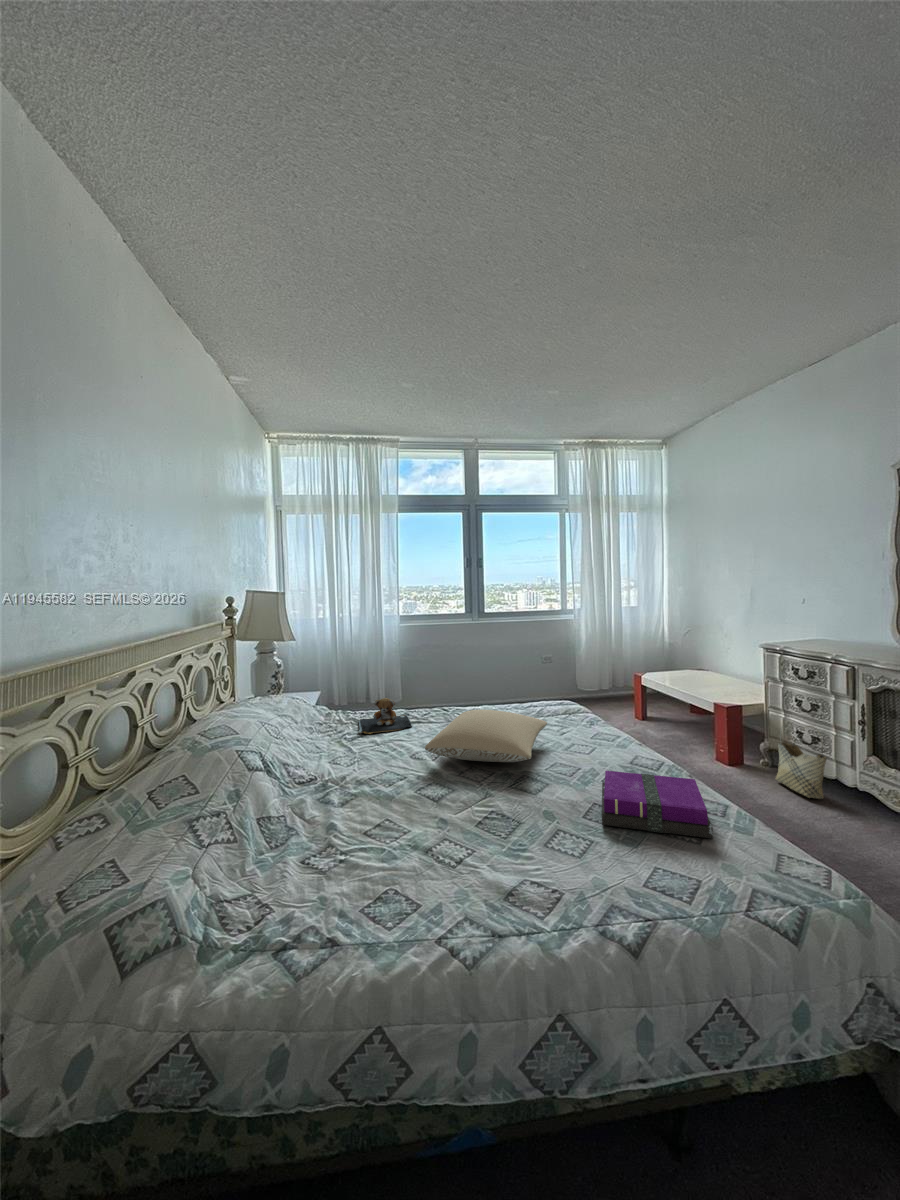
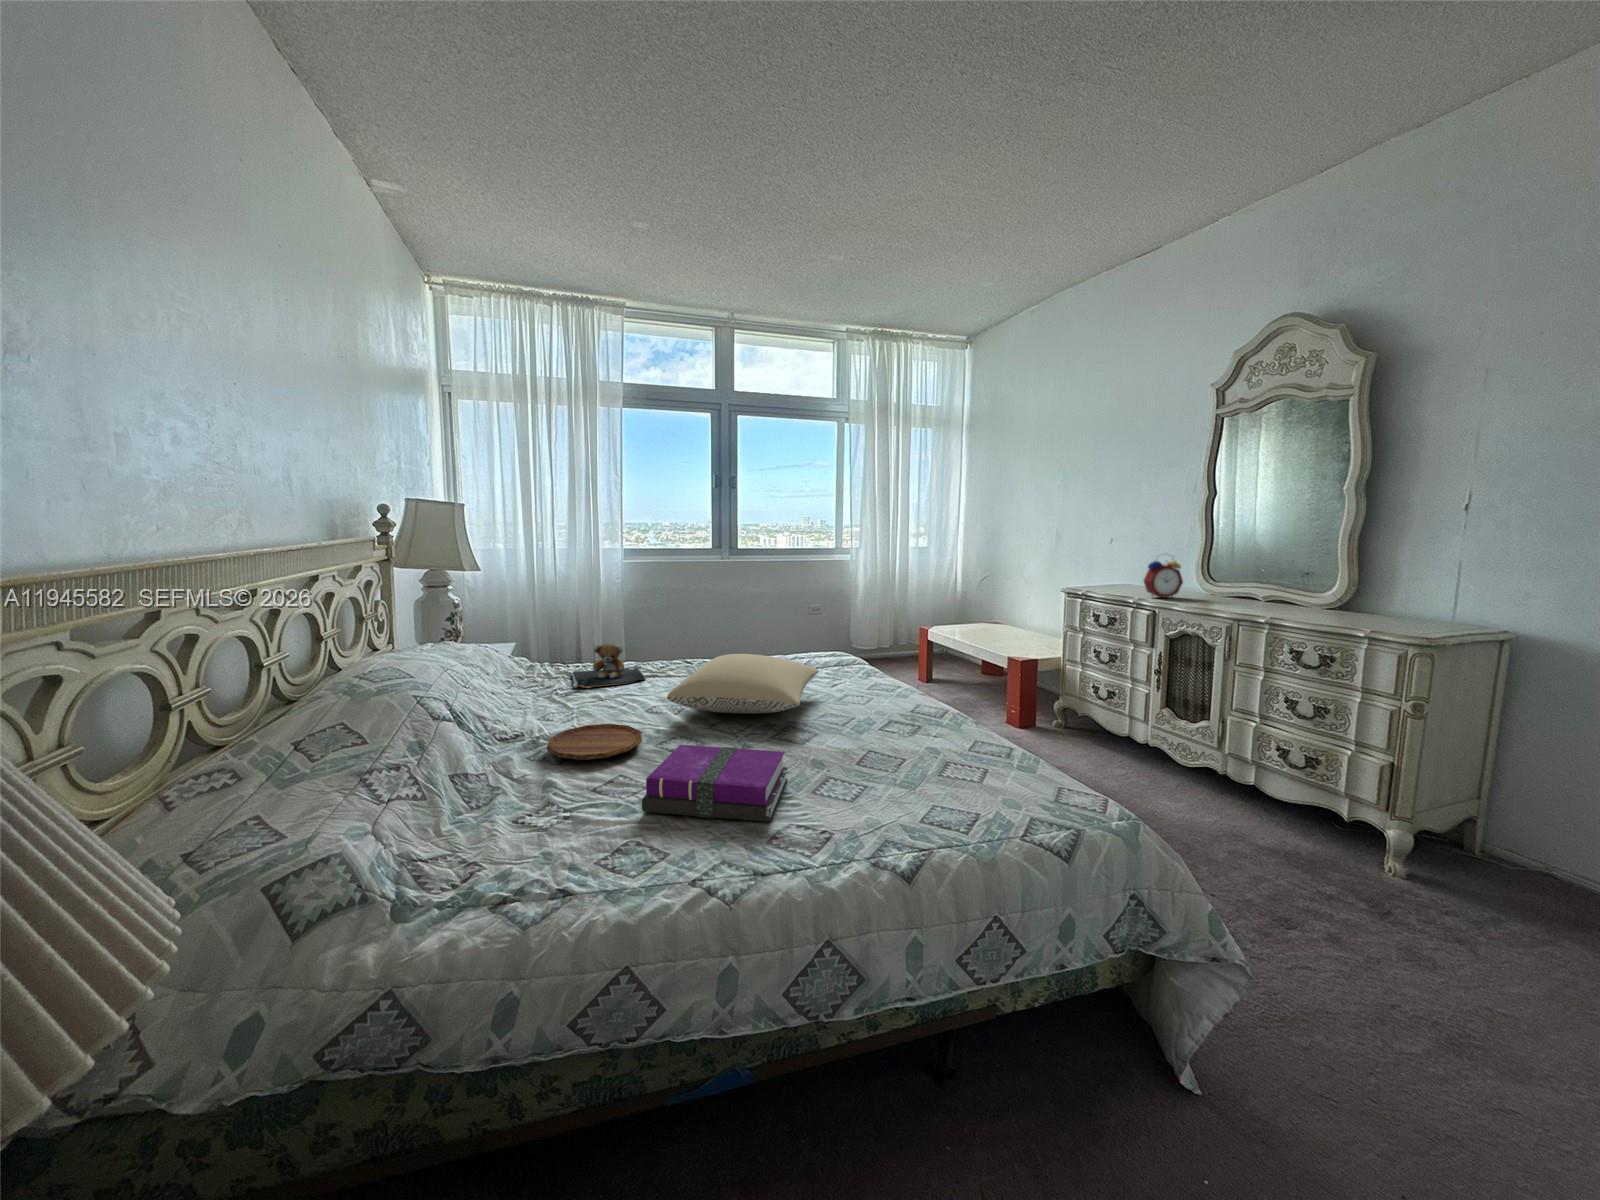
alarm clock: none [837,613,878,653] -> present [1144,558,1183,598]
woven basket: present [776,726,827,799] -> none [1068,680,1121,759]
tray: none [333,769,405,804] -> present [546,724,642,760]
notebook: present [602,771,713,838] -> present [642,744,788,822]

